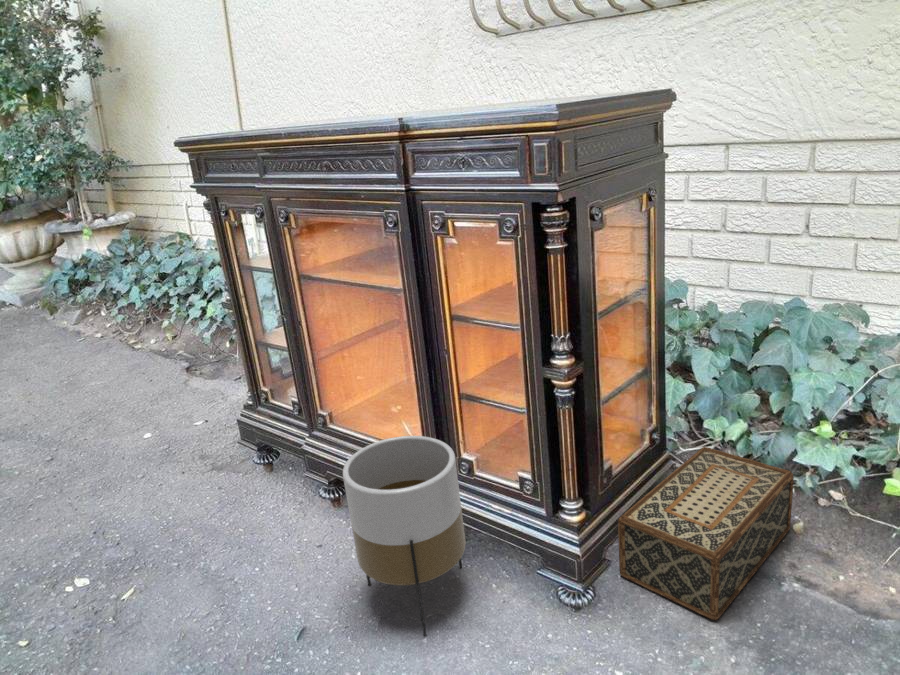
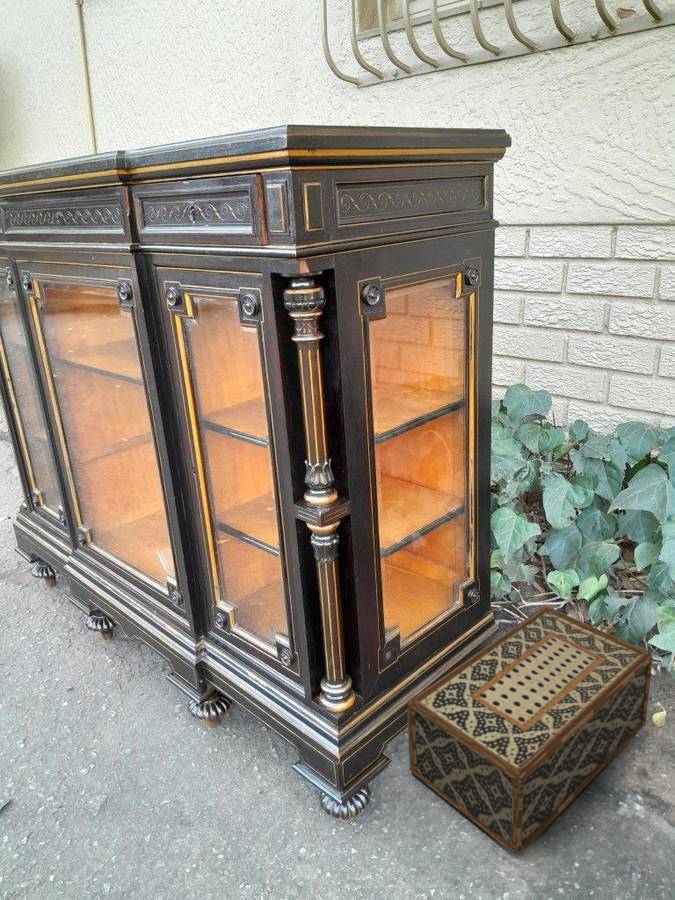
planter: present [343,436,466,636] -> none [40,574,219,839]

